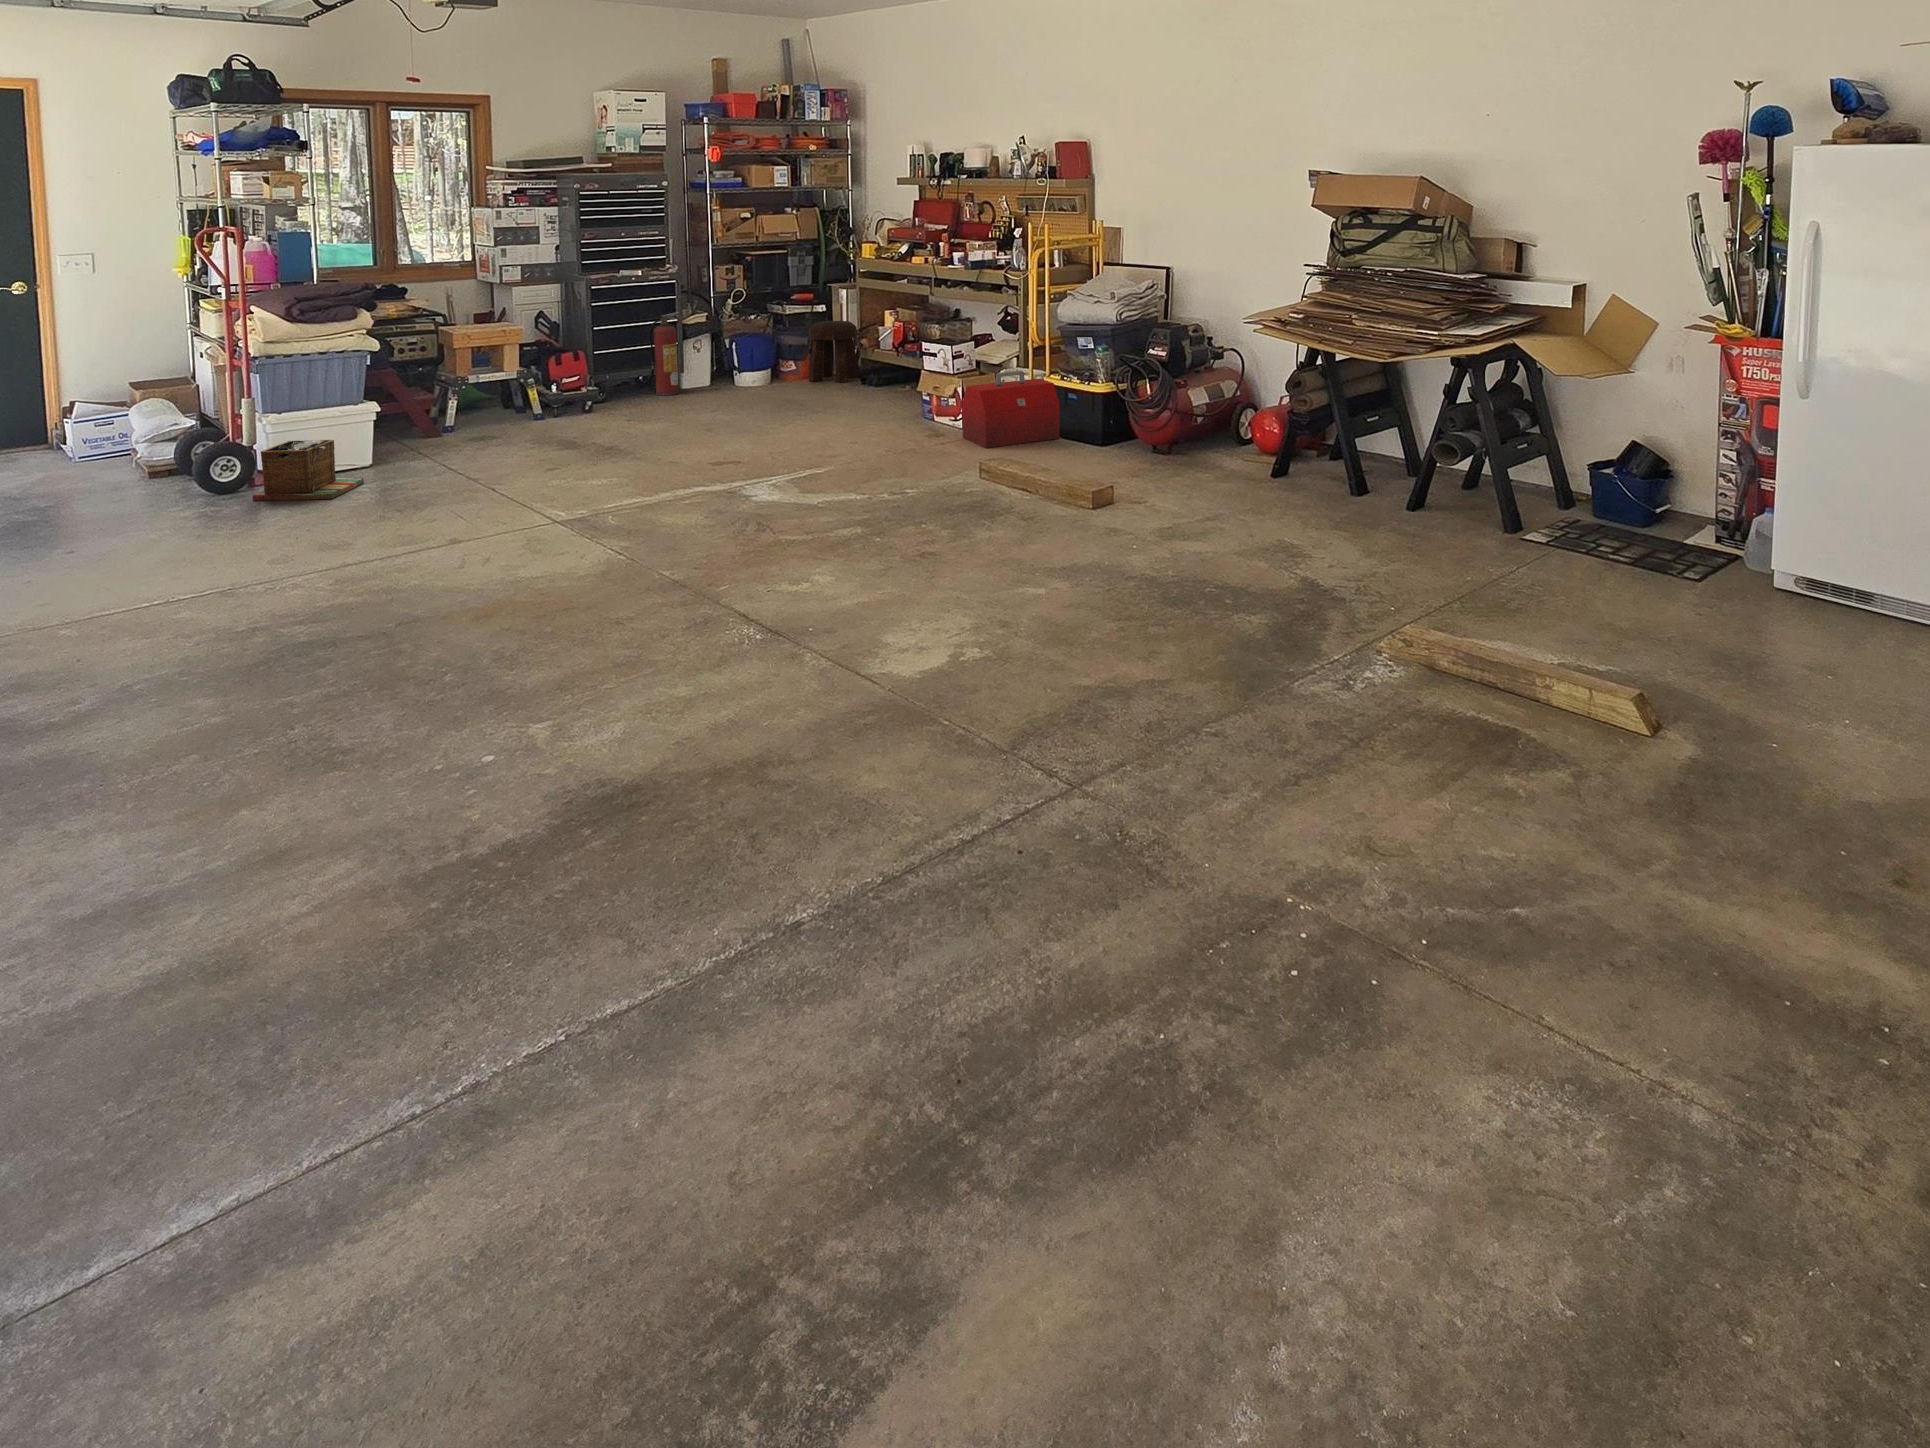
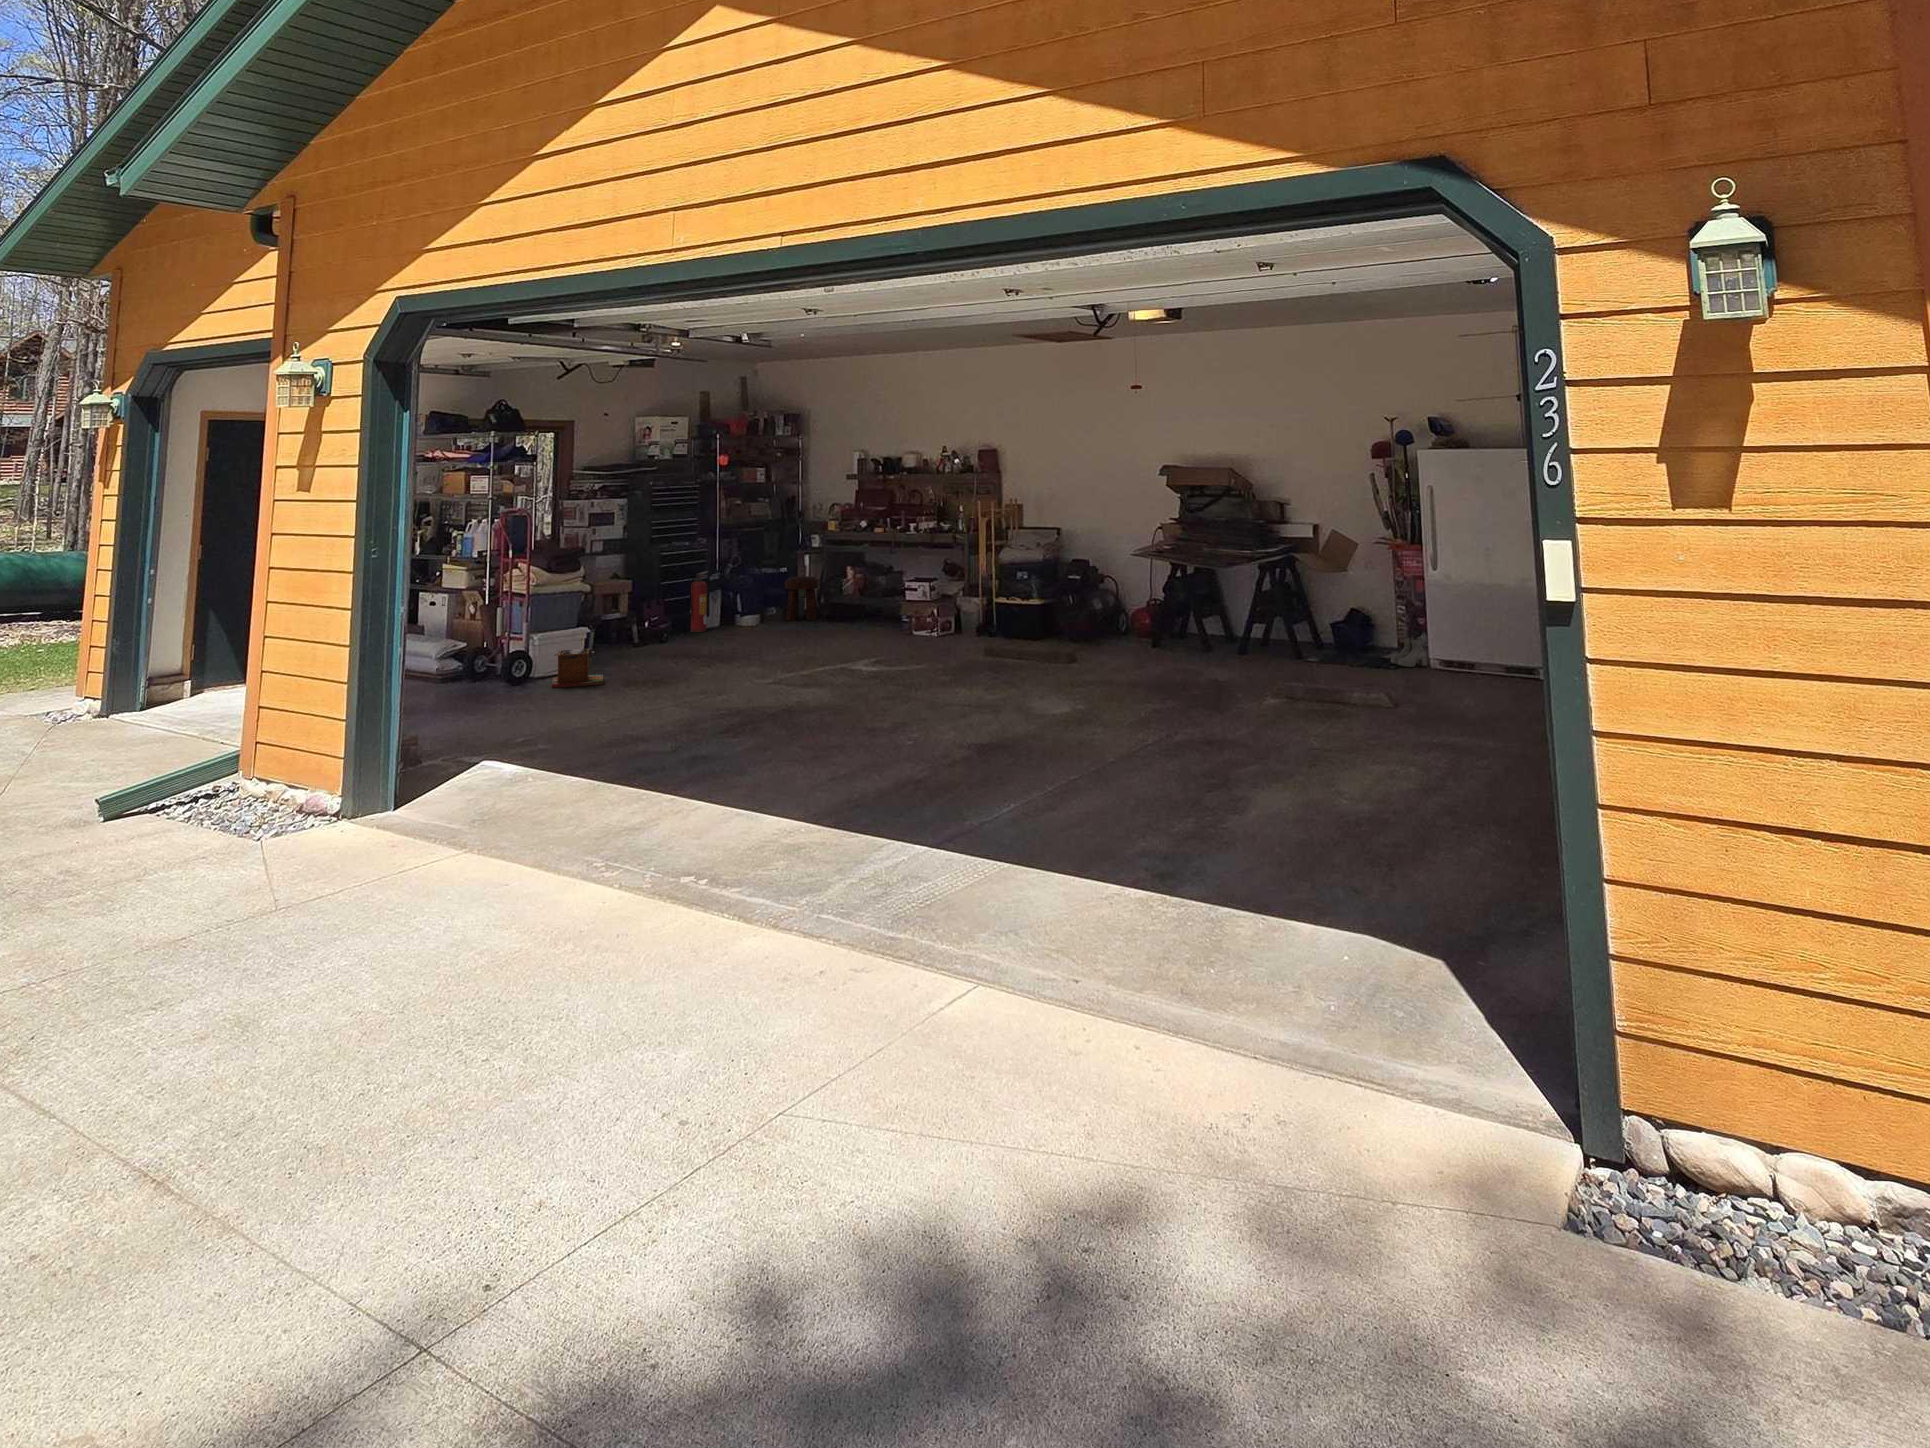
toolbox: present [962,371,1060,448] -> none [947,595,1009,644]
boots: none [1684,520,1762,585] -> present [1391,637,1427,667]

